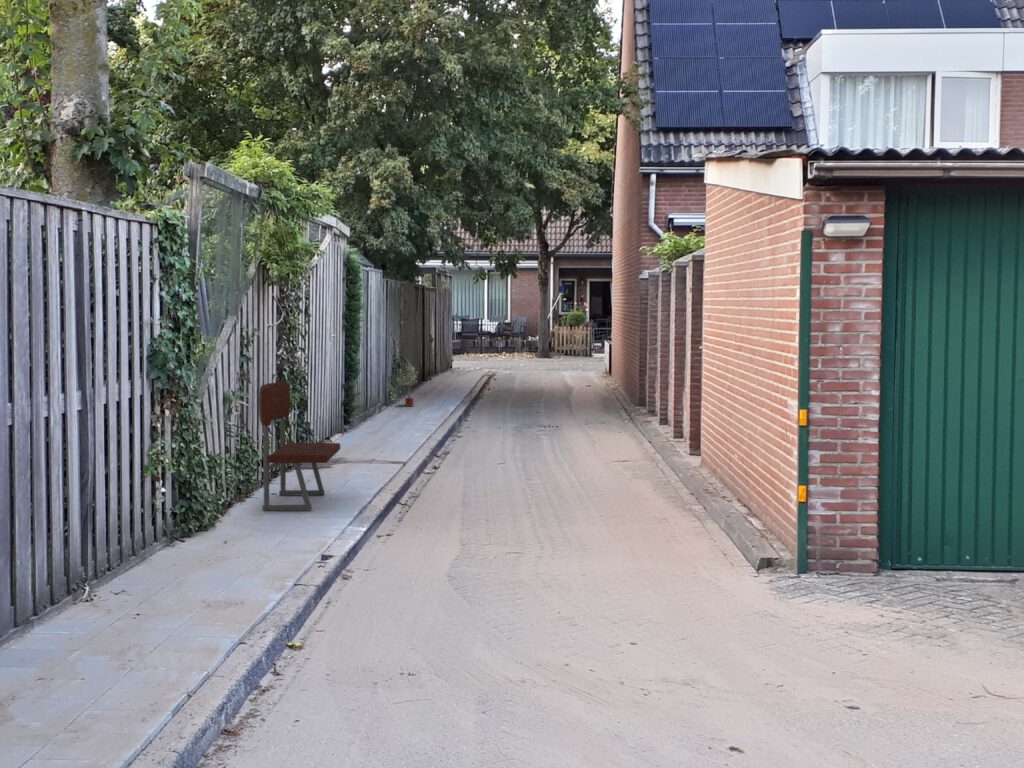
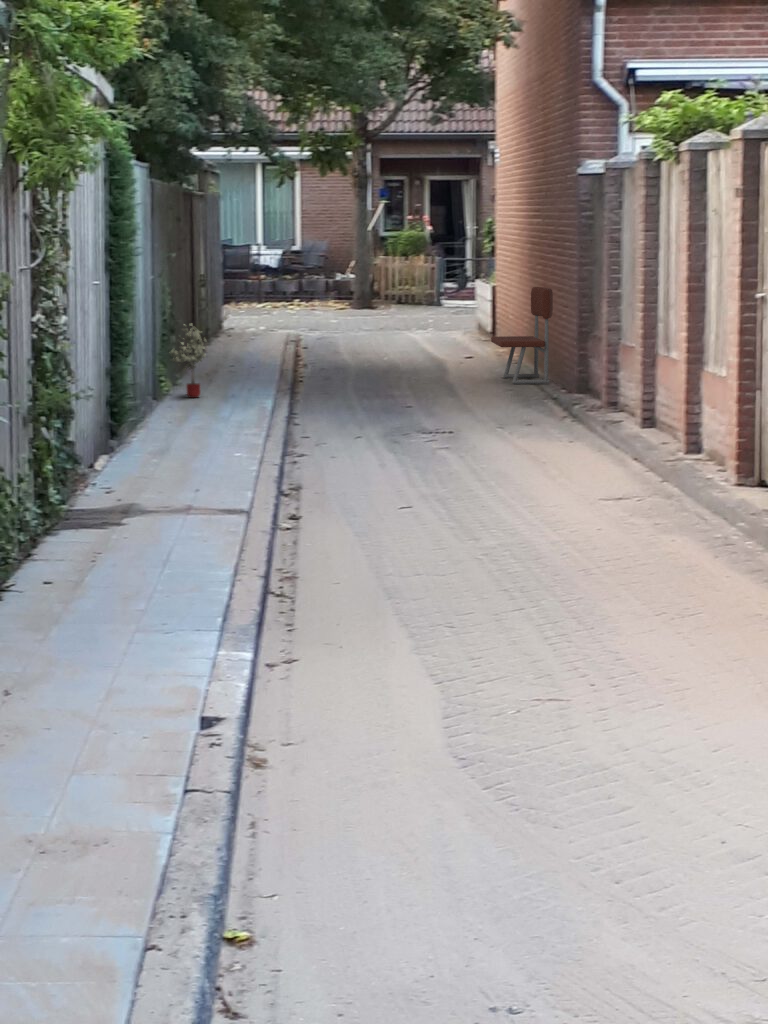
bench: present [259,382,341,511] -> present [491,287,553,384]

